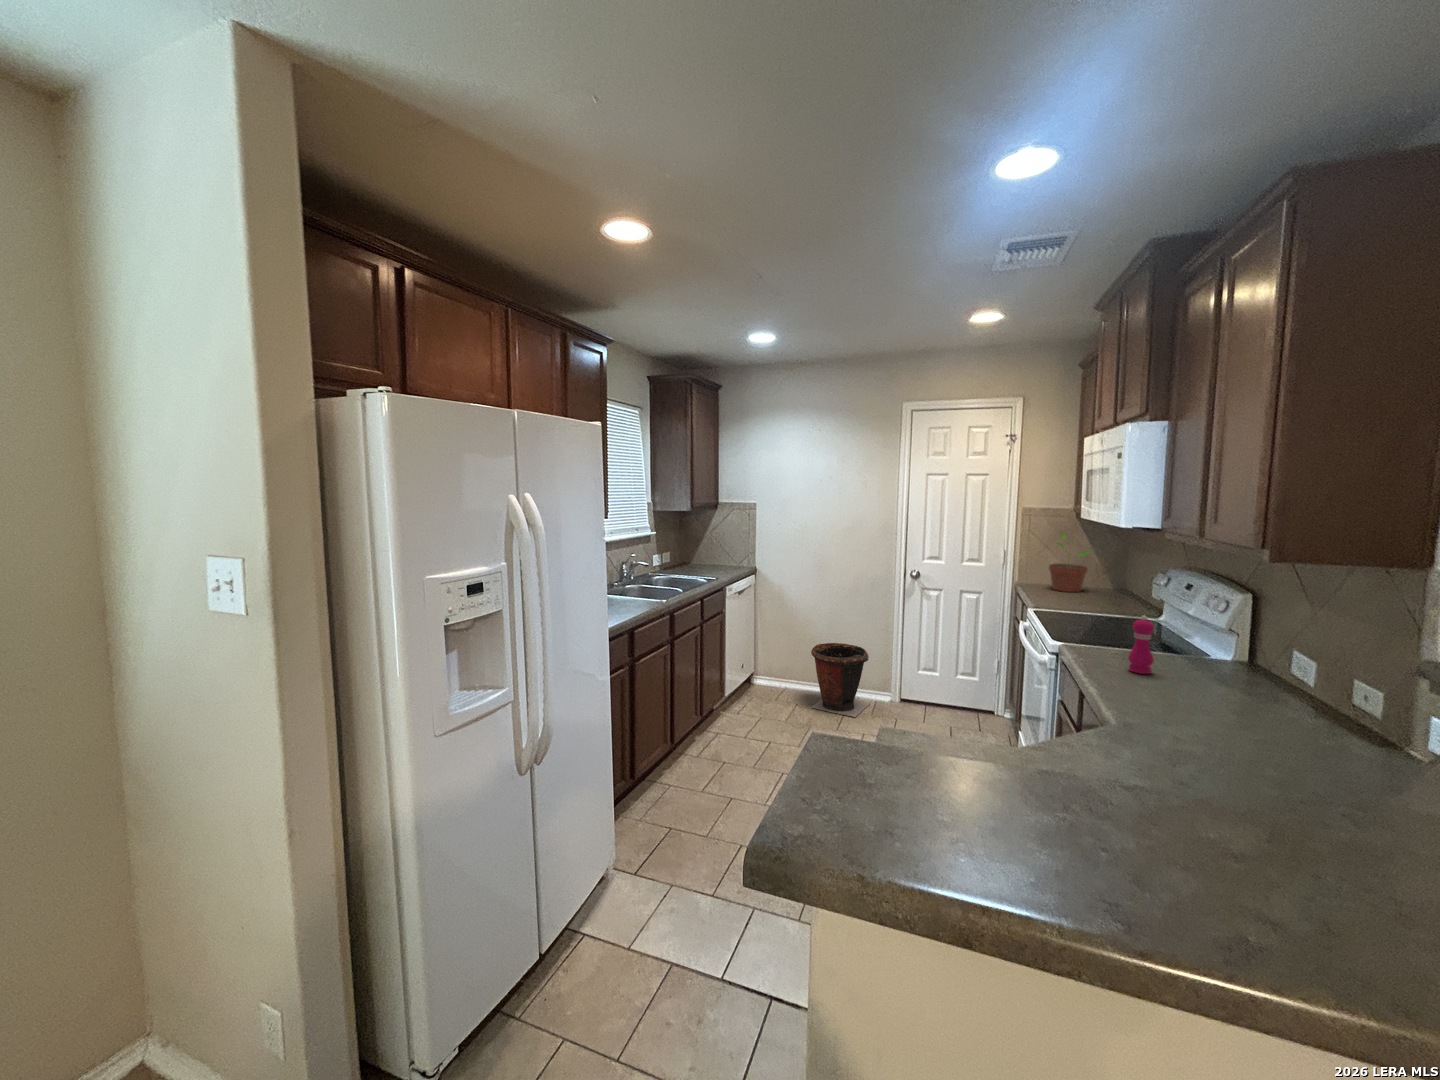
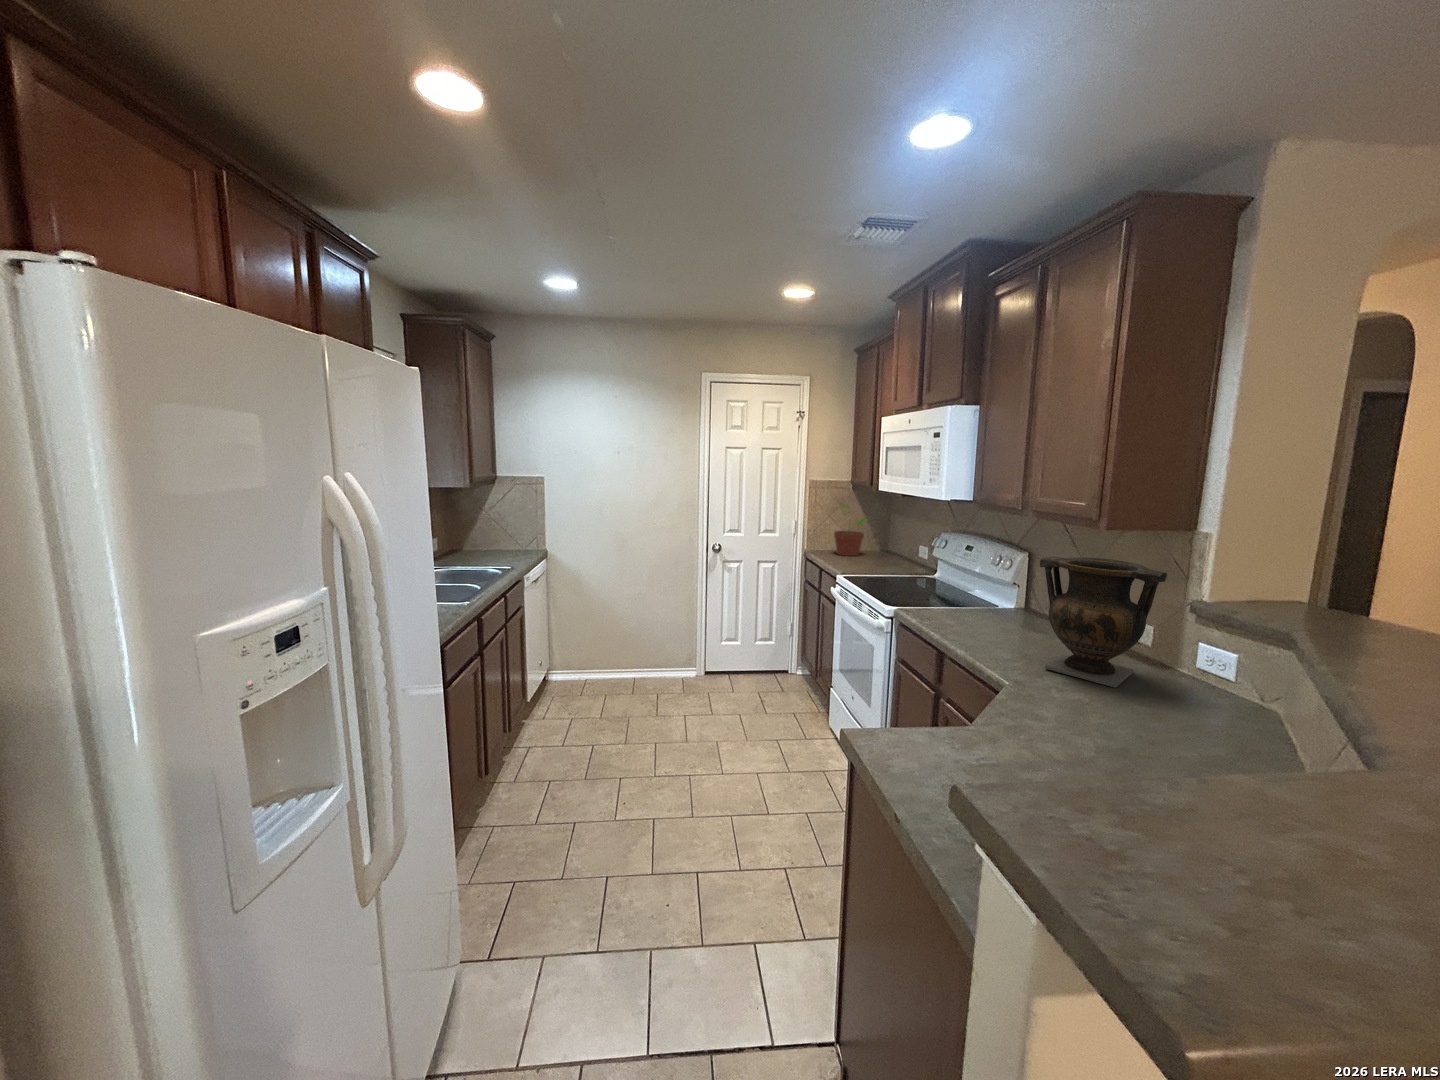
vase: none [1193,592,1369,754] -> present [1040,556,1167,688]
pepper mill: present [1128,615,1154,674] -> none [959,578,979,629]
waste bin: present [811,643,870,717] -> none [619,624,679,699]

